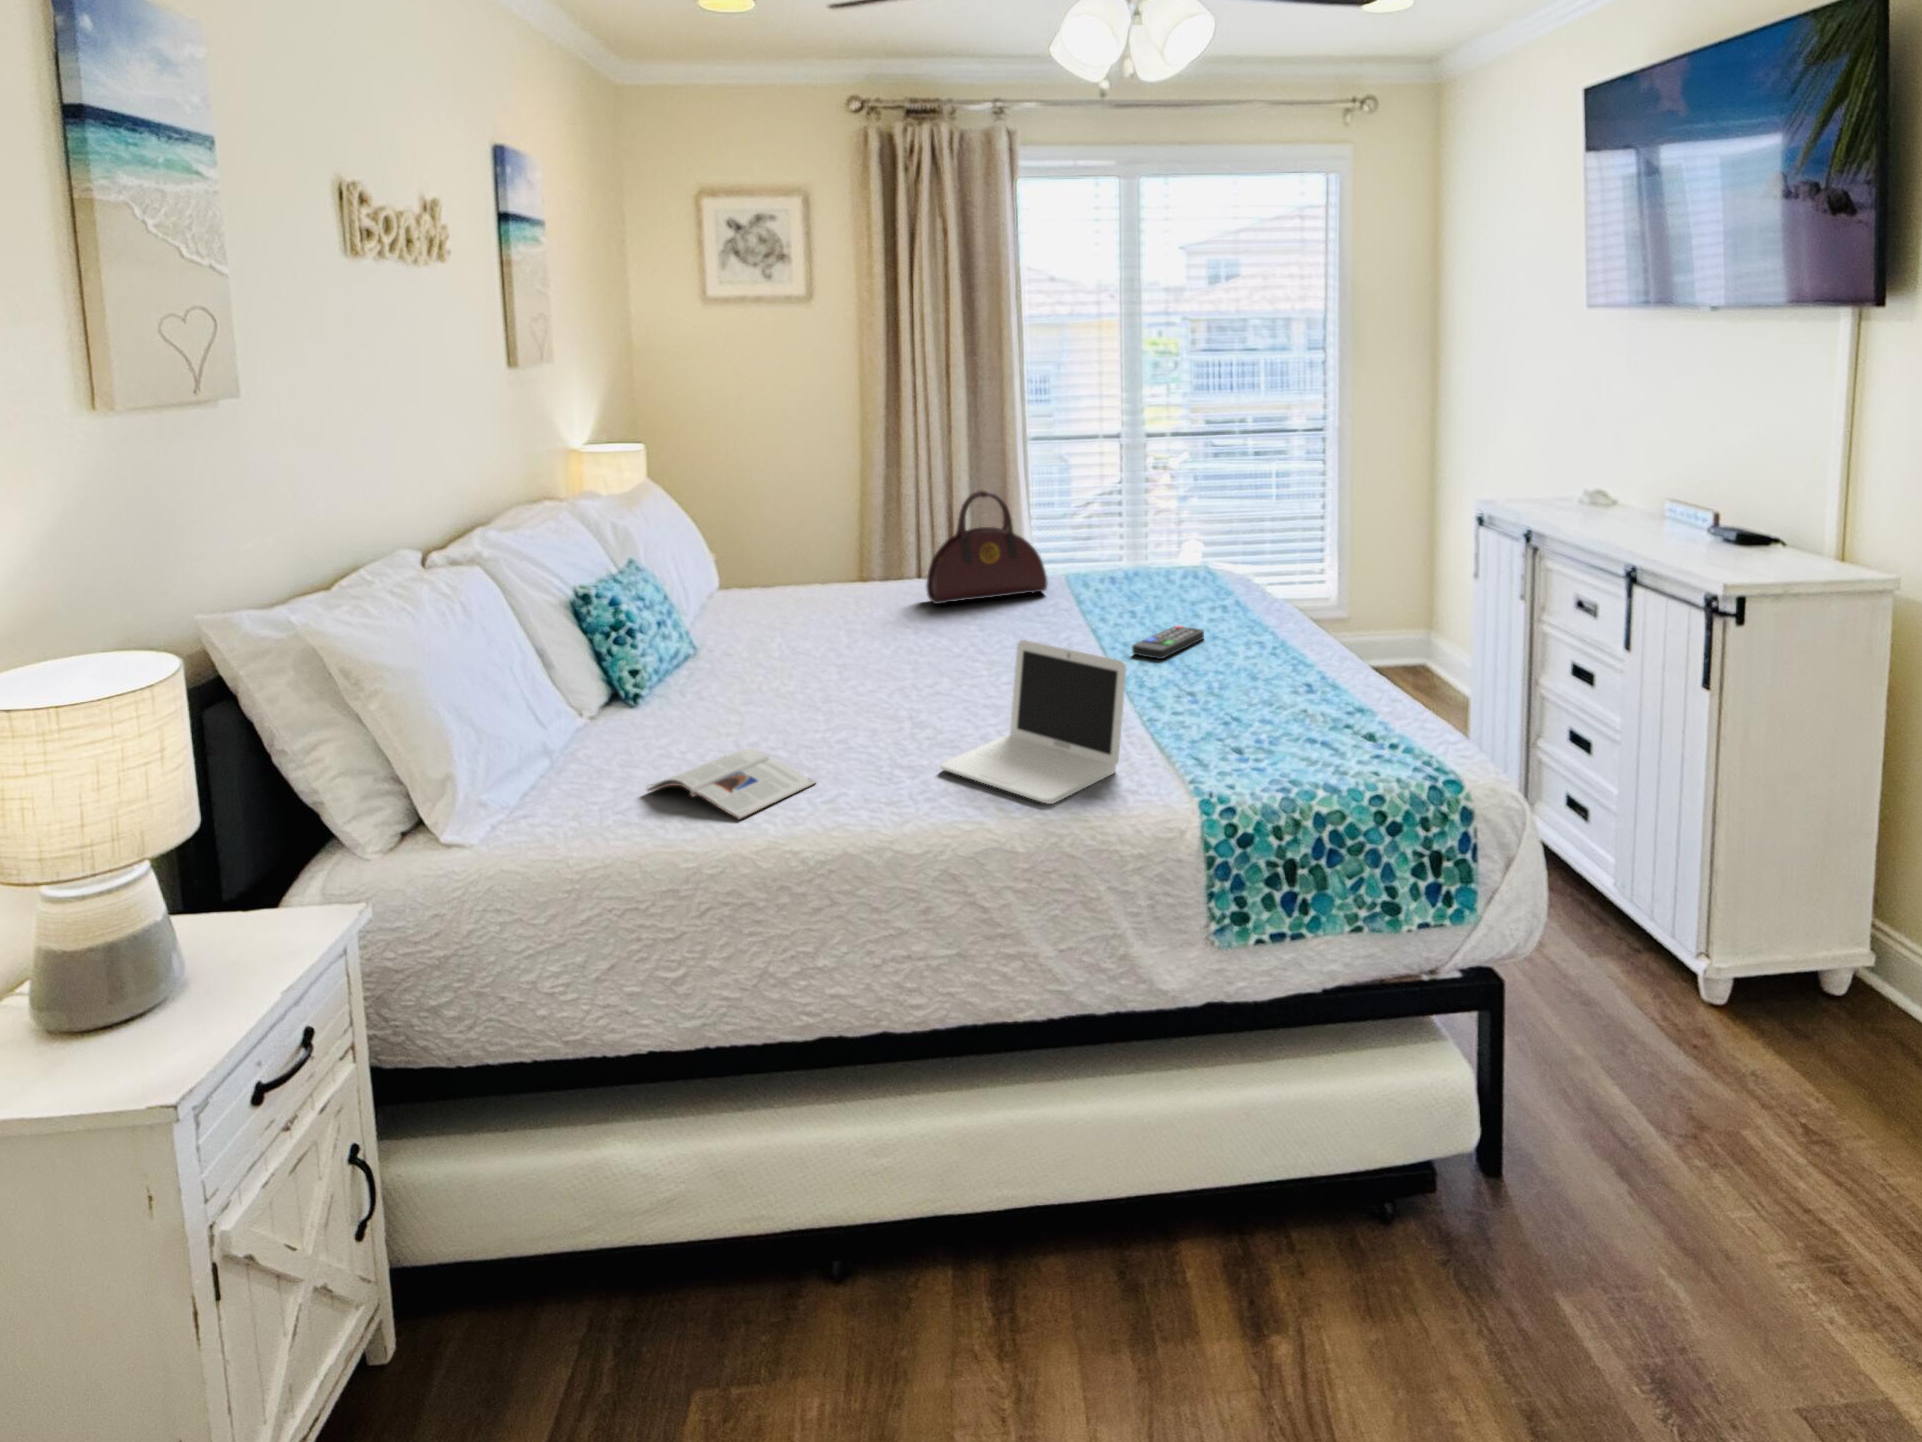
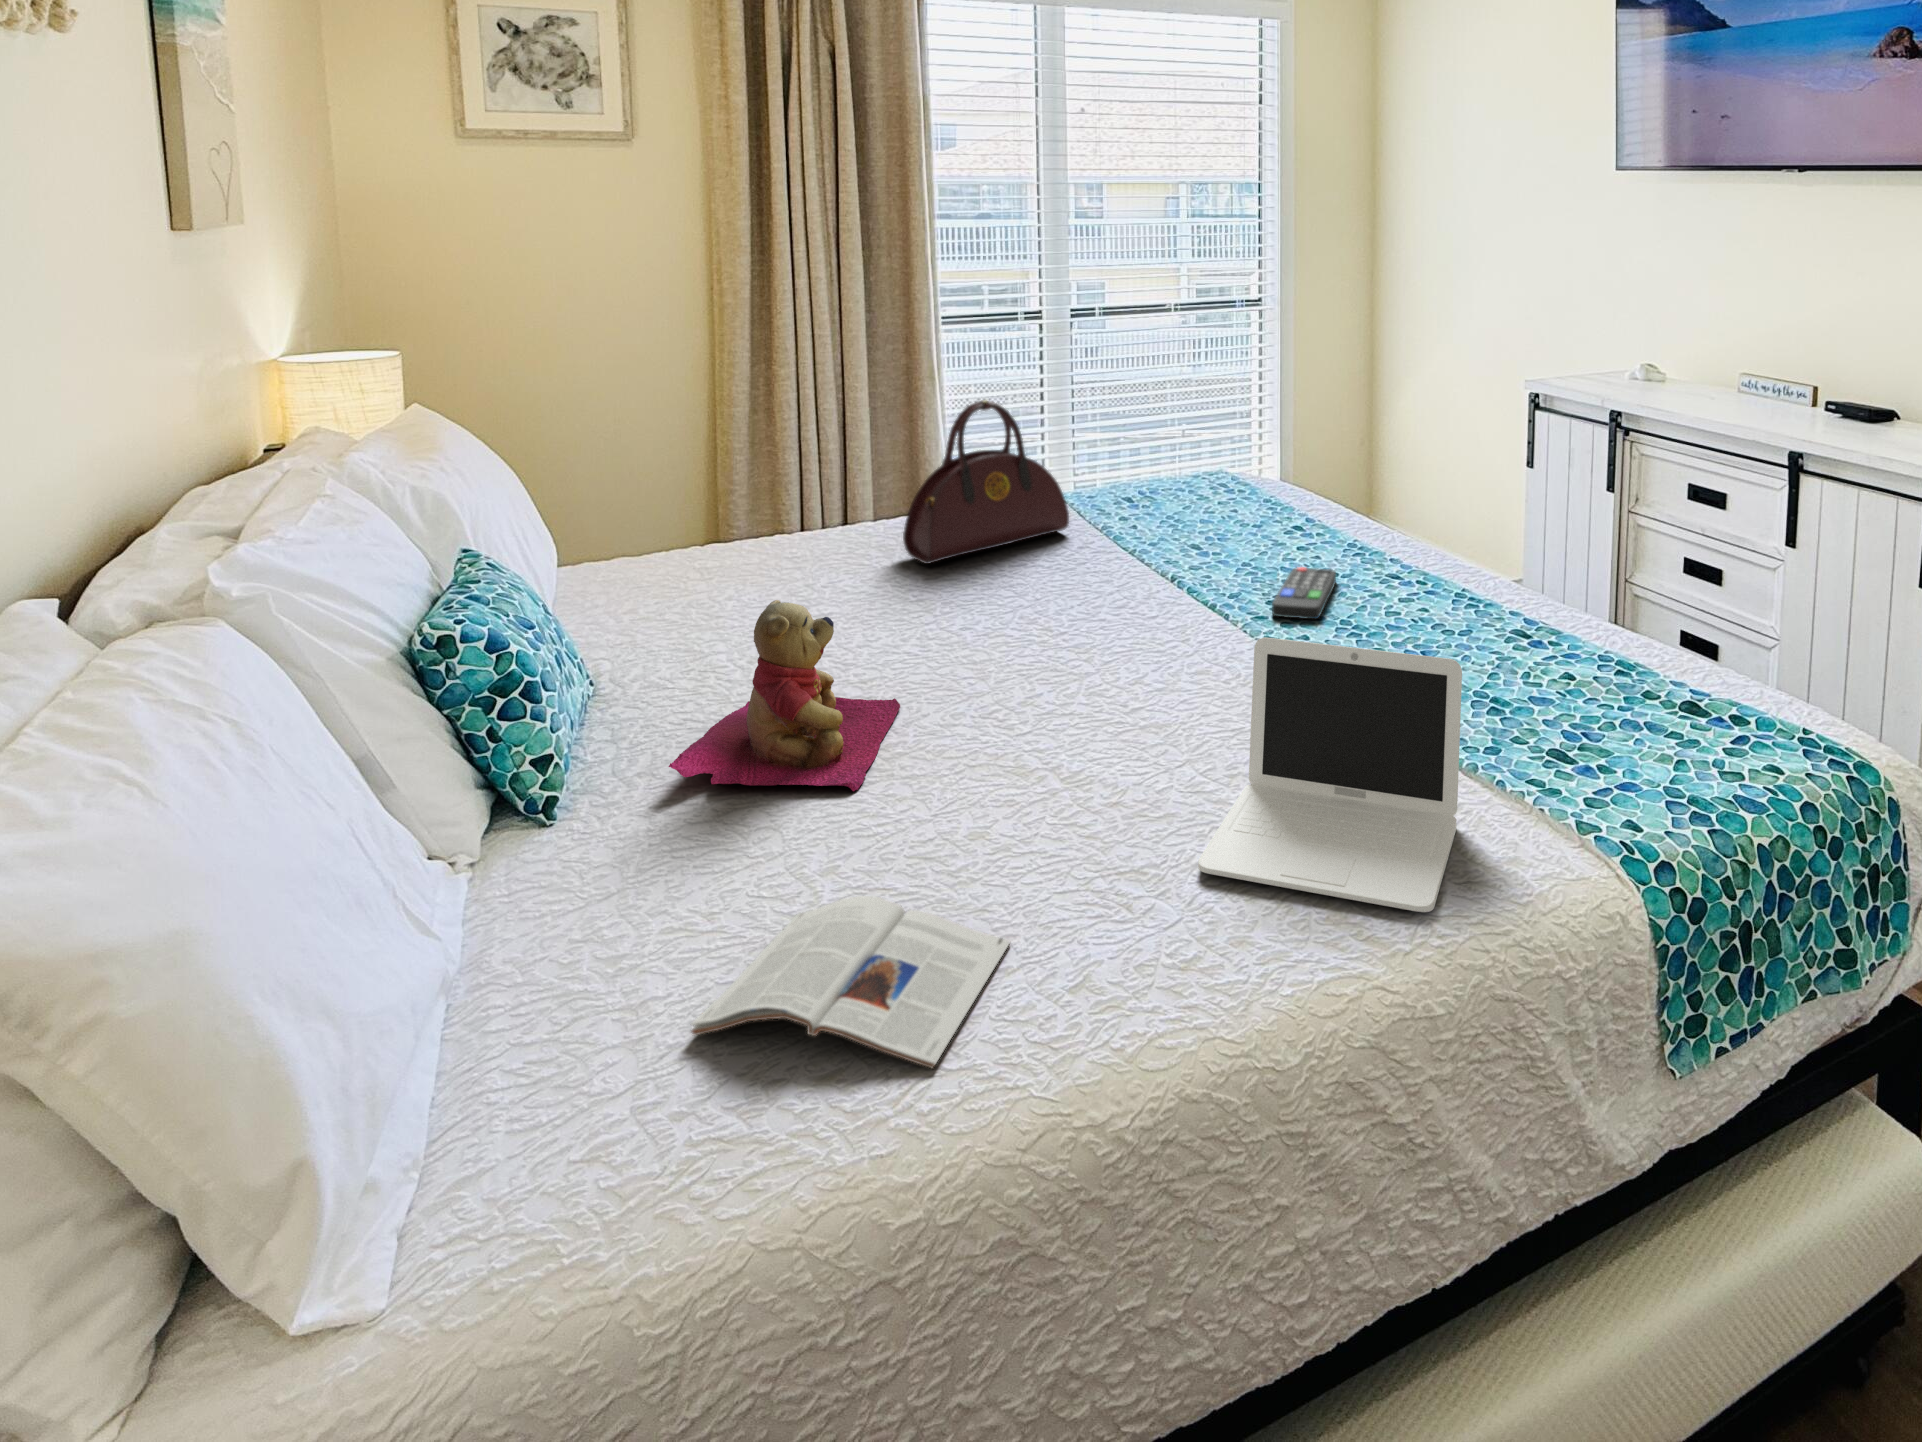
teddy bear: none [703,598,853,712] -> present [669,600,900,791]

